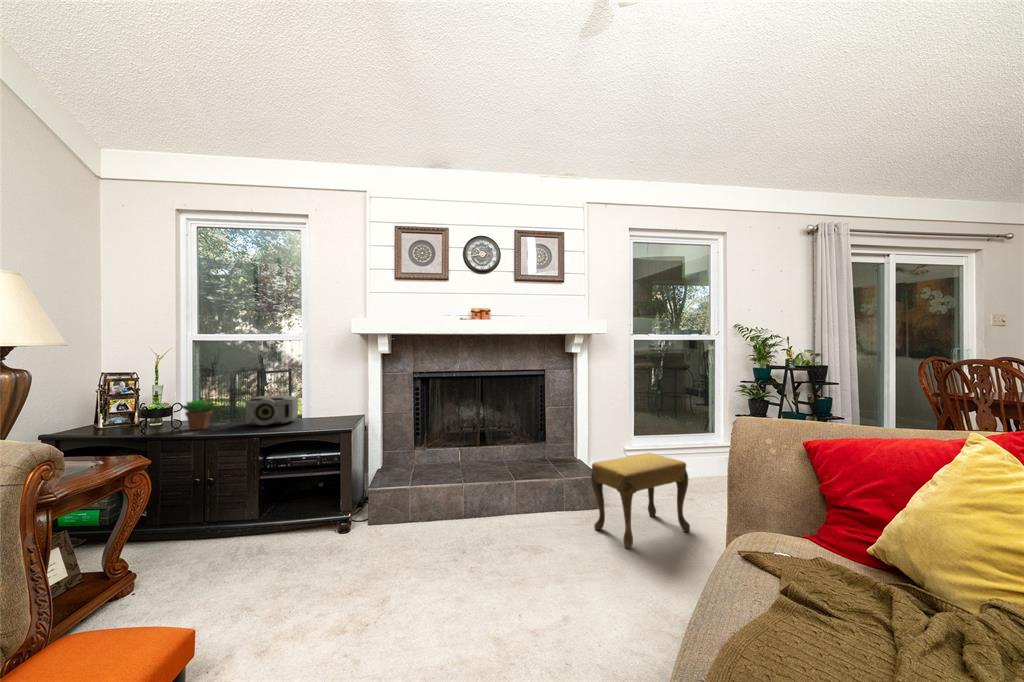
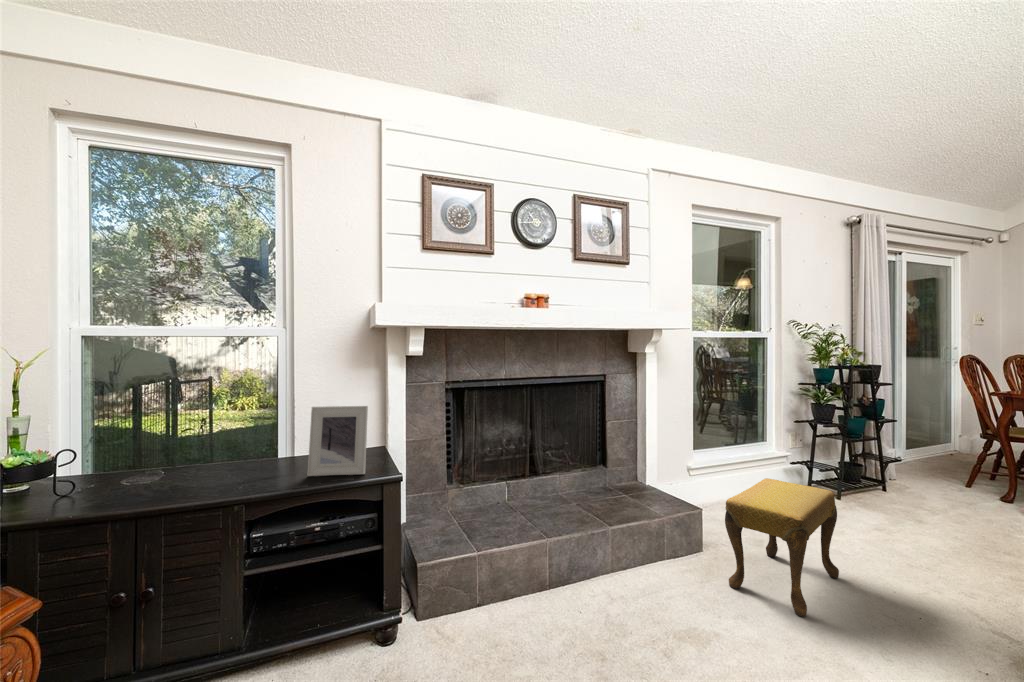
picture frame: none [300,384,337,426] -> present [308,406,368,476]
speaker: present [246,395,298,425] -> none [206,424,287,480]
succulent plant: present [180,400,214,430] -> none [74,440,147,500]

